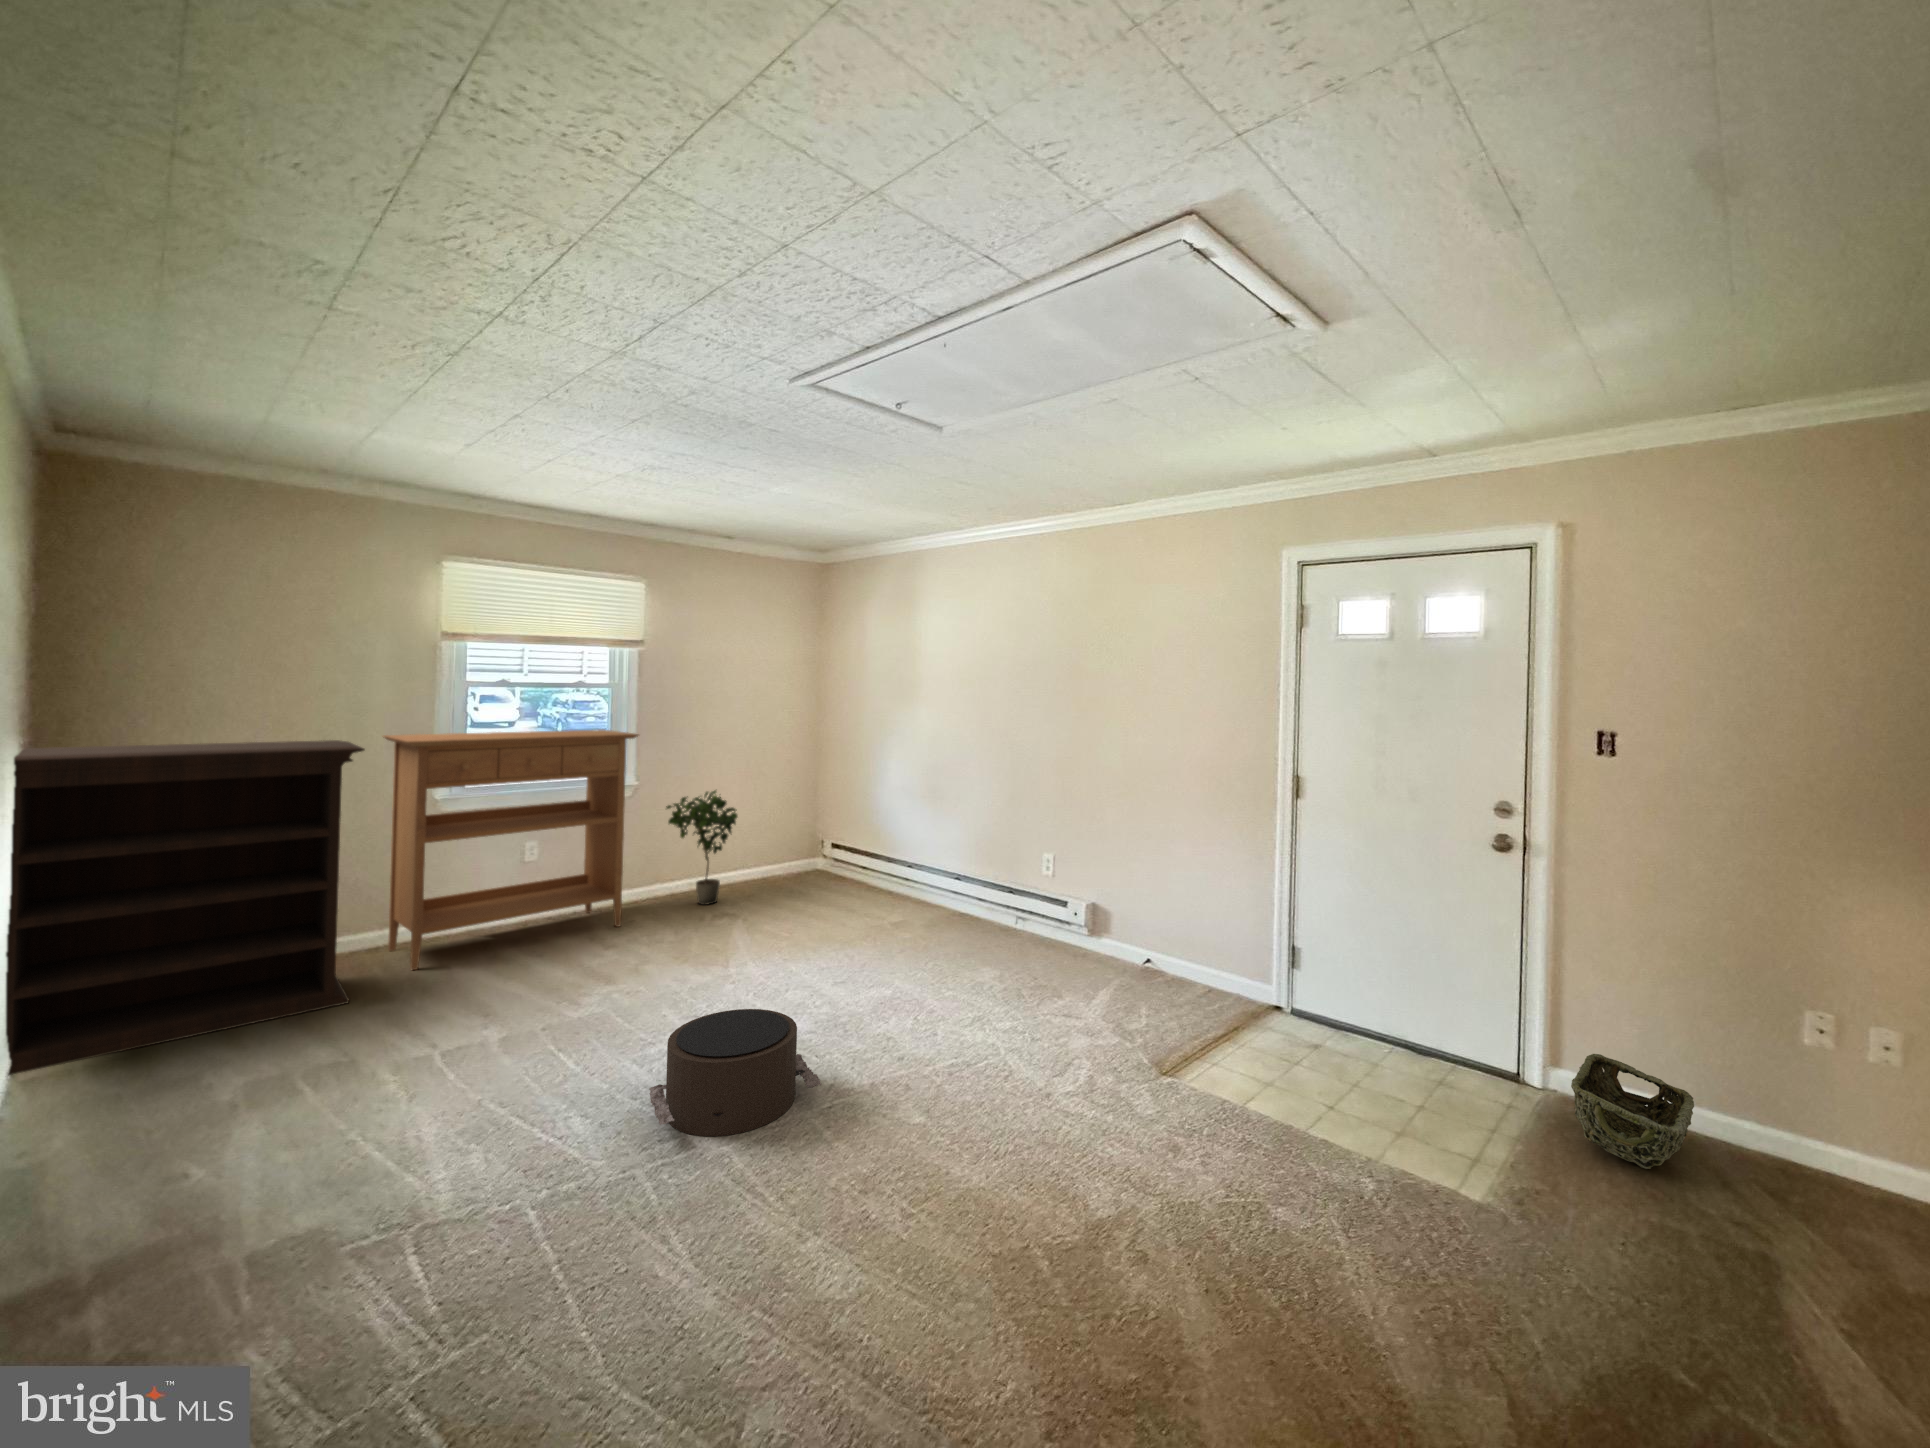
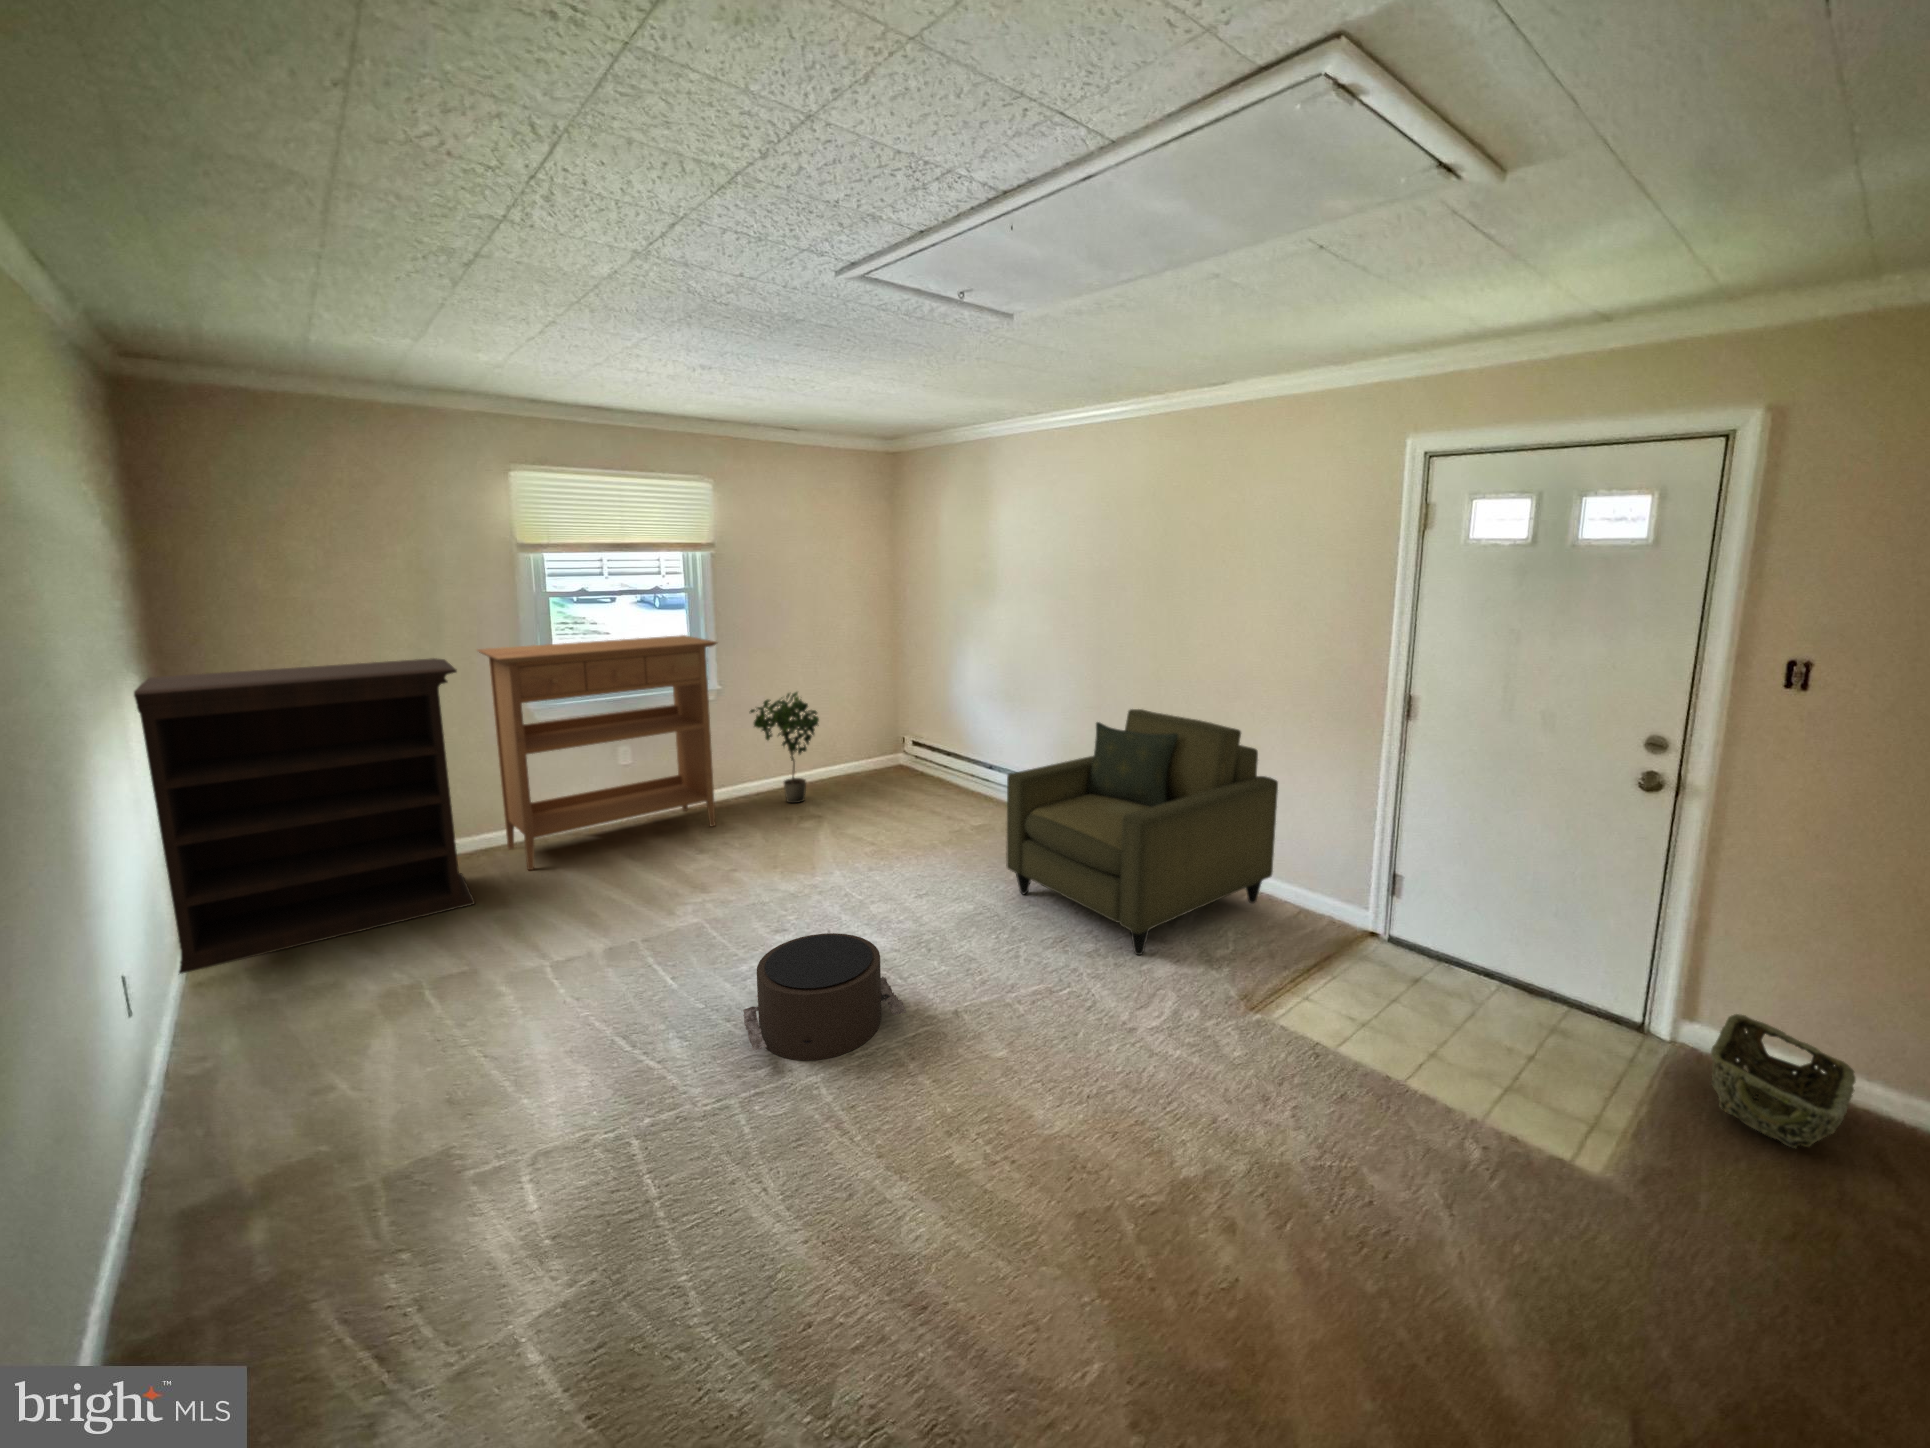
armchair: none [925,798,1186,1032] -> present [1006,709,1278,955]

